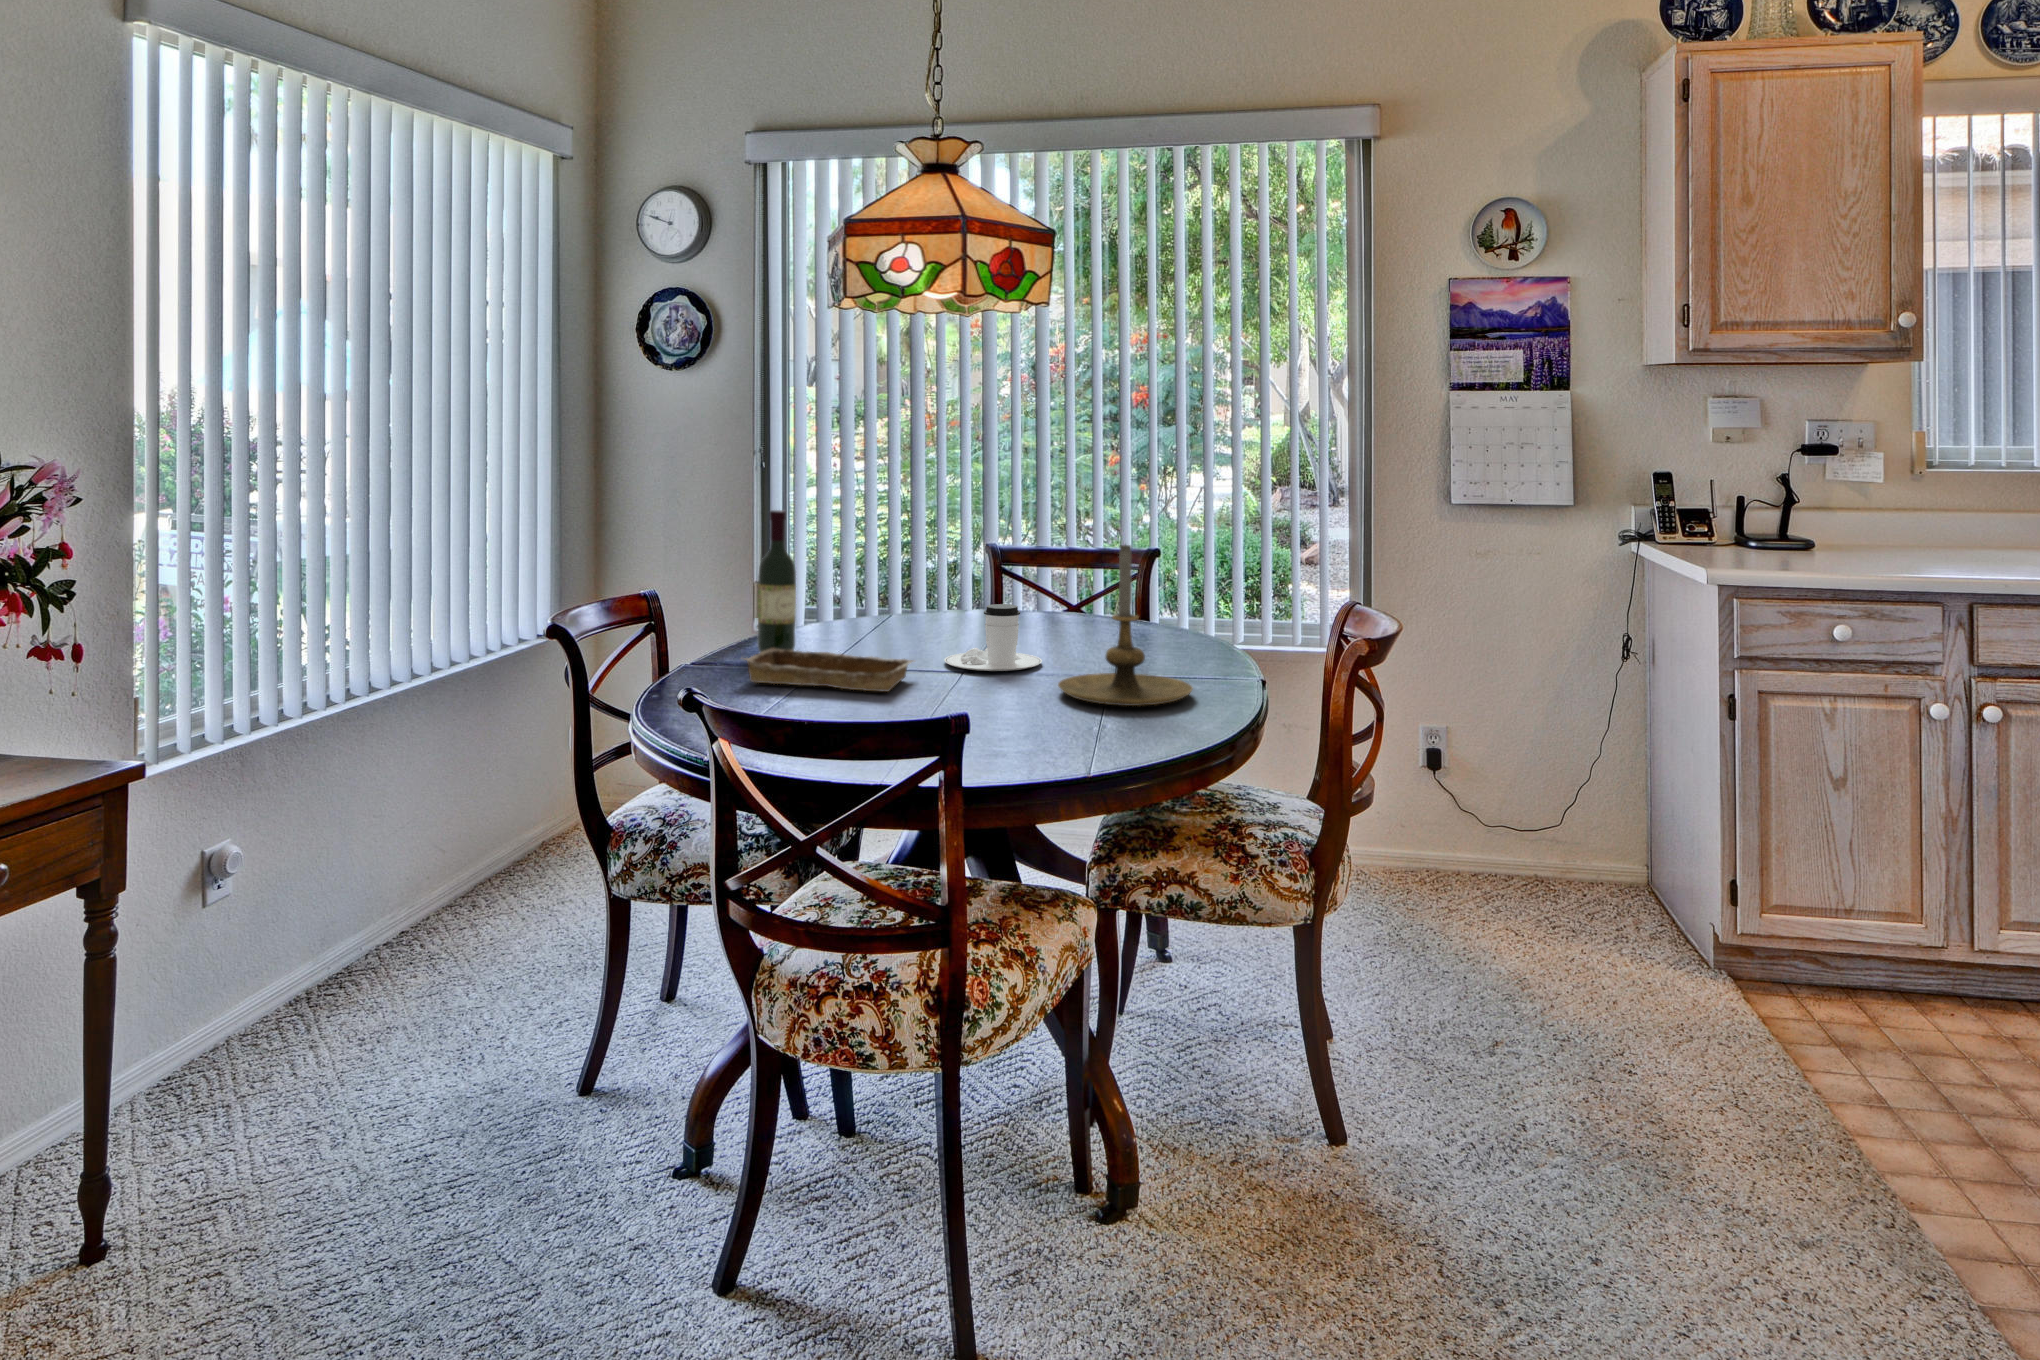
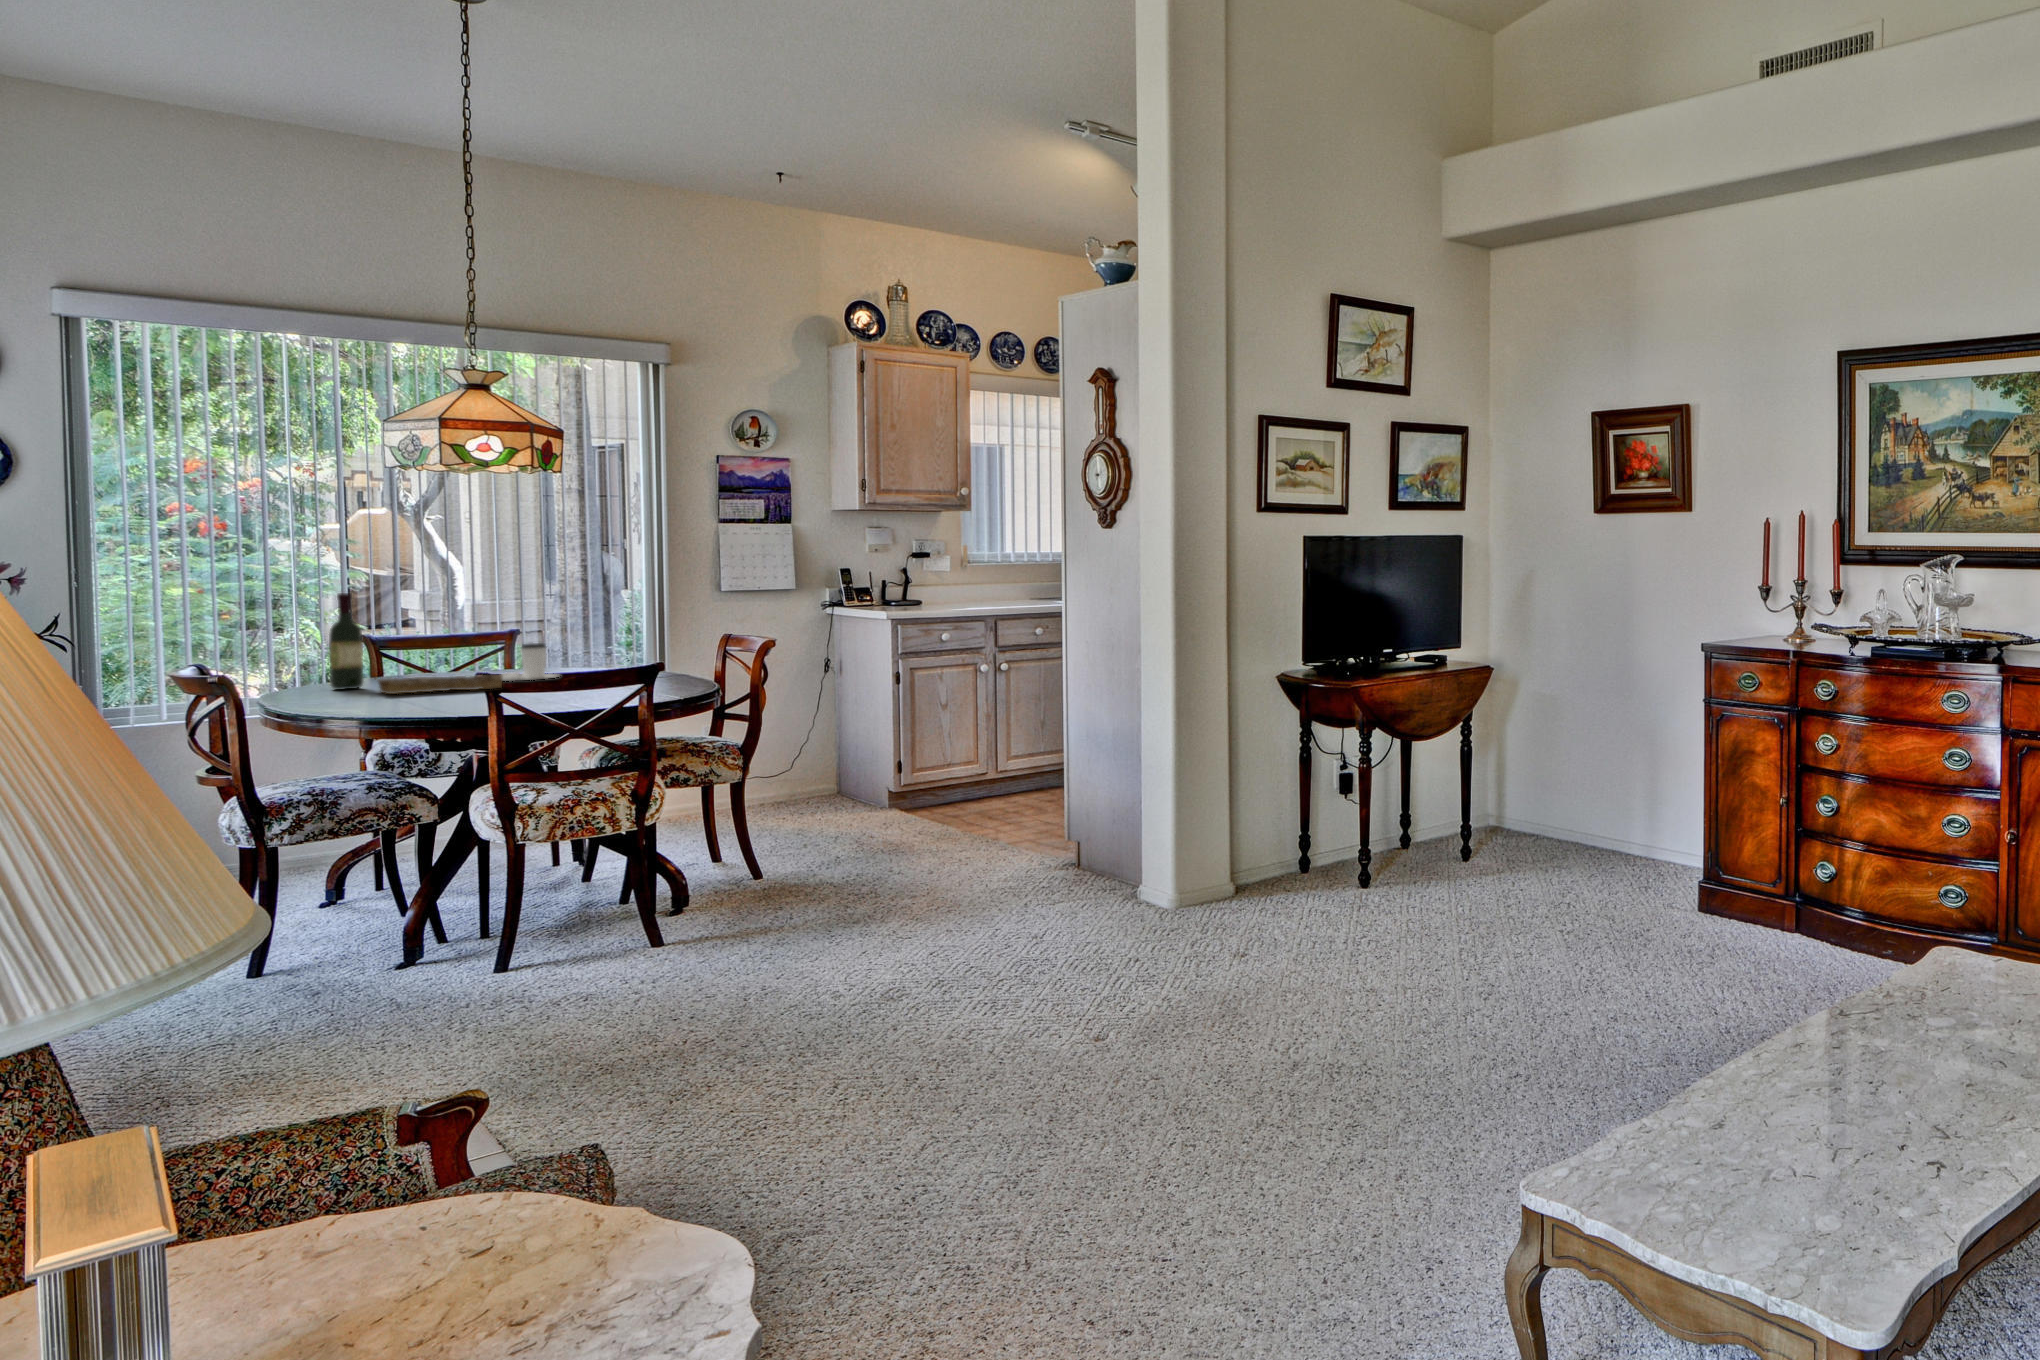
candle holder: present [1058,545,1192,706] -> none [600,598,685,680]

